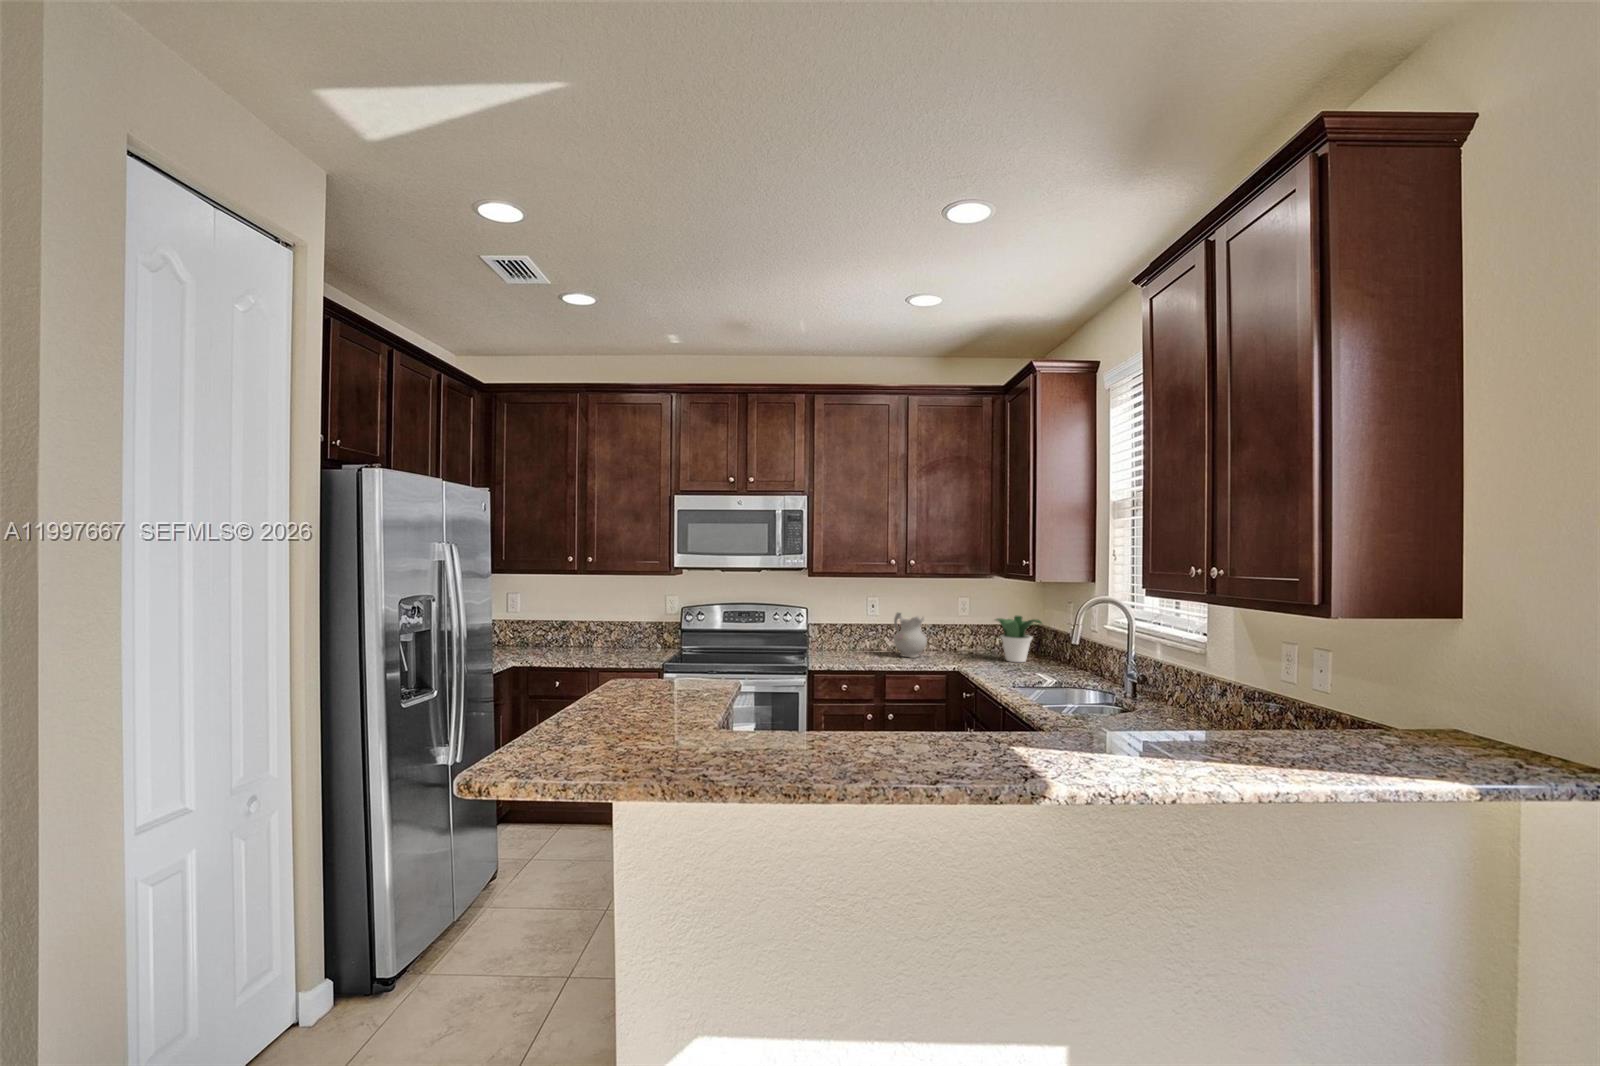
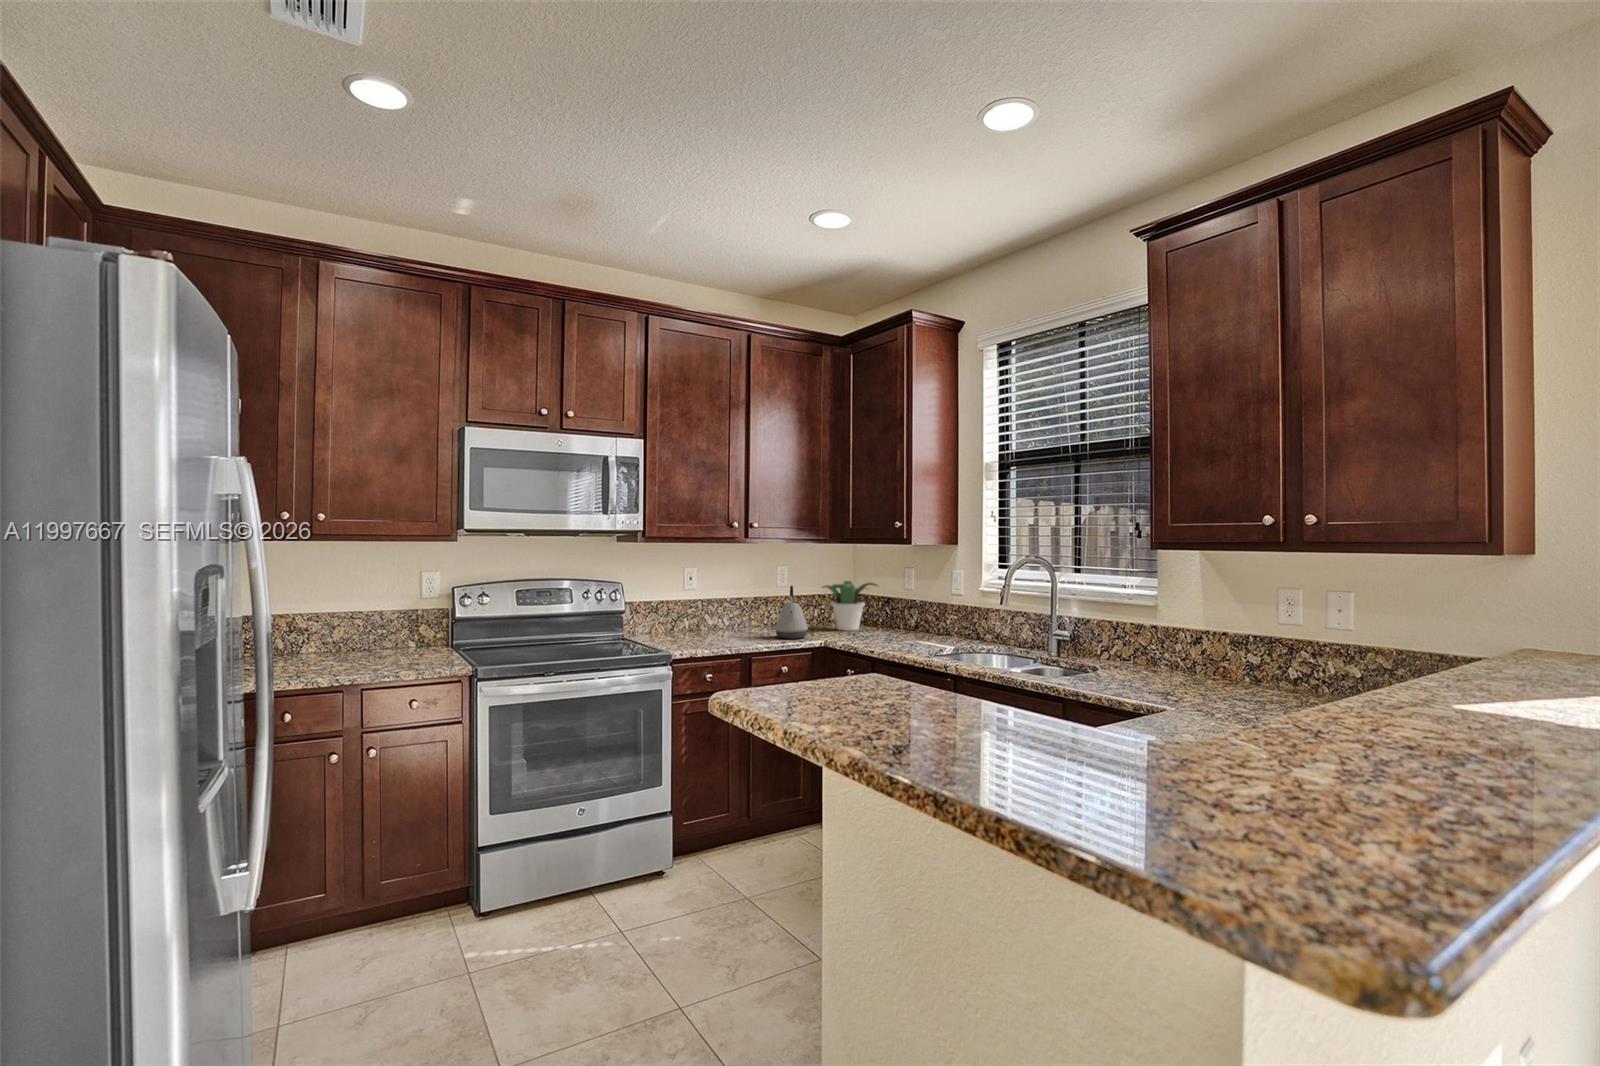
ceramic pitcher: present [894,613,927,658] -> none [715,584,757,635]
kettle: none [933,620,962,667] -> present [775,586,808,639]

